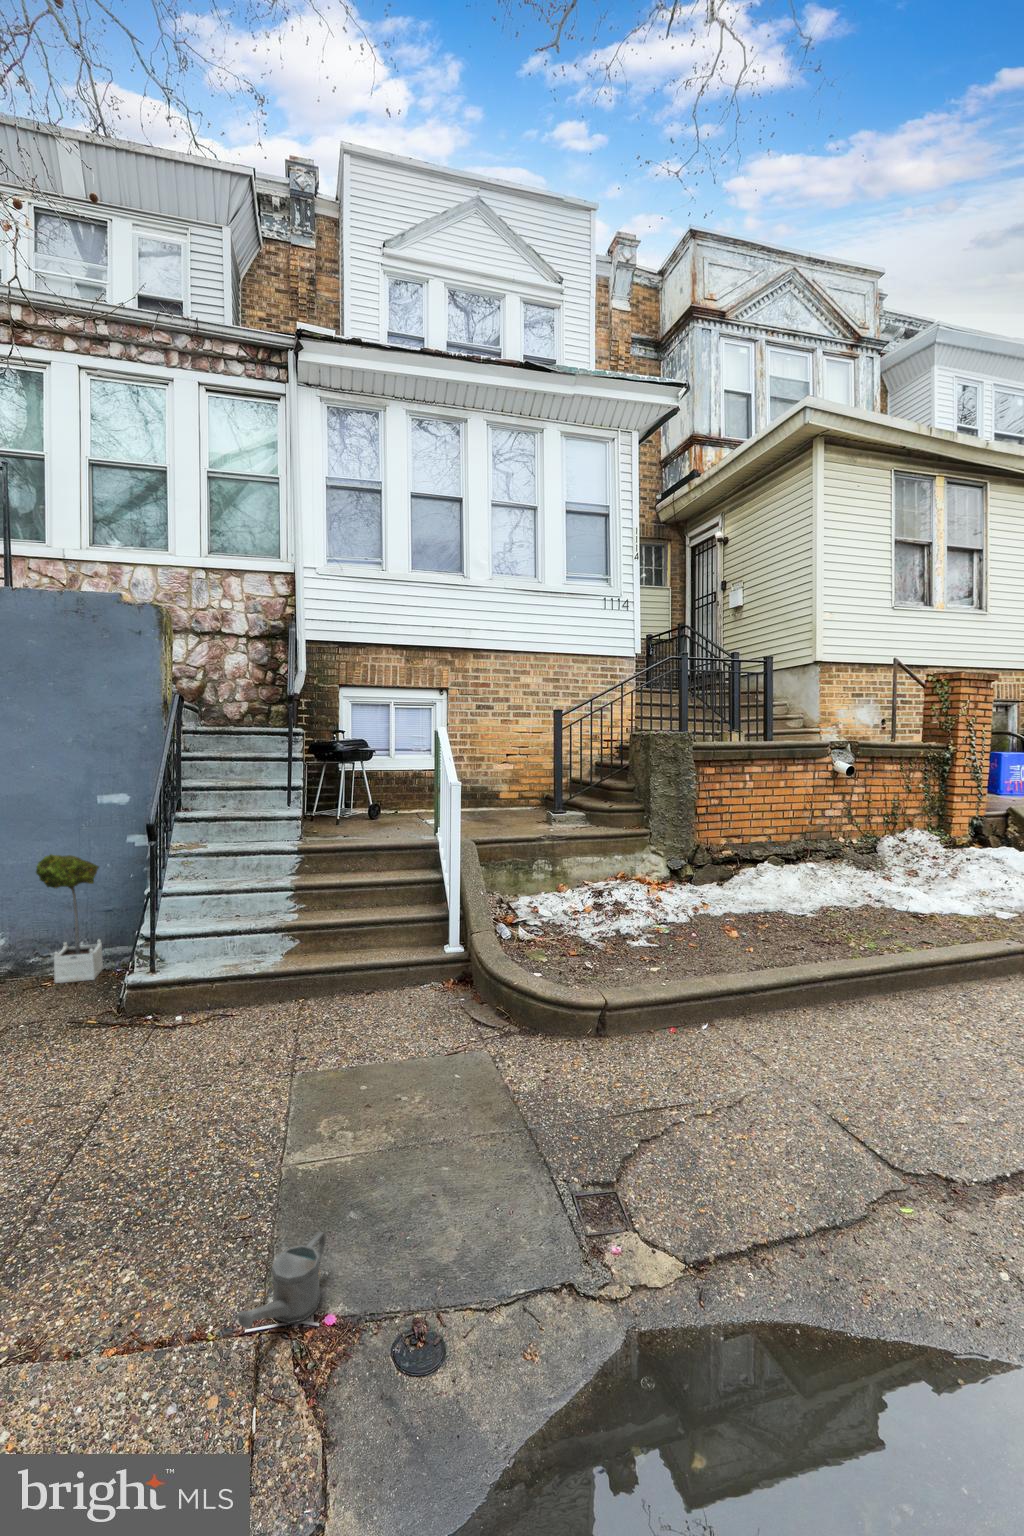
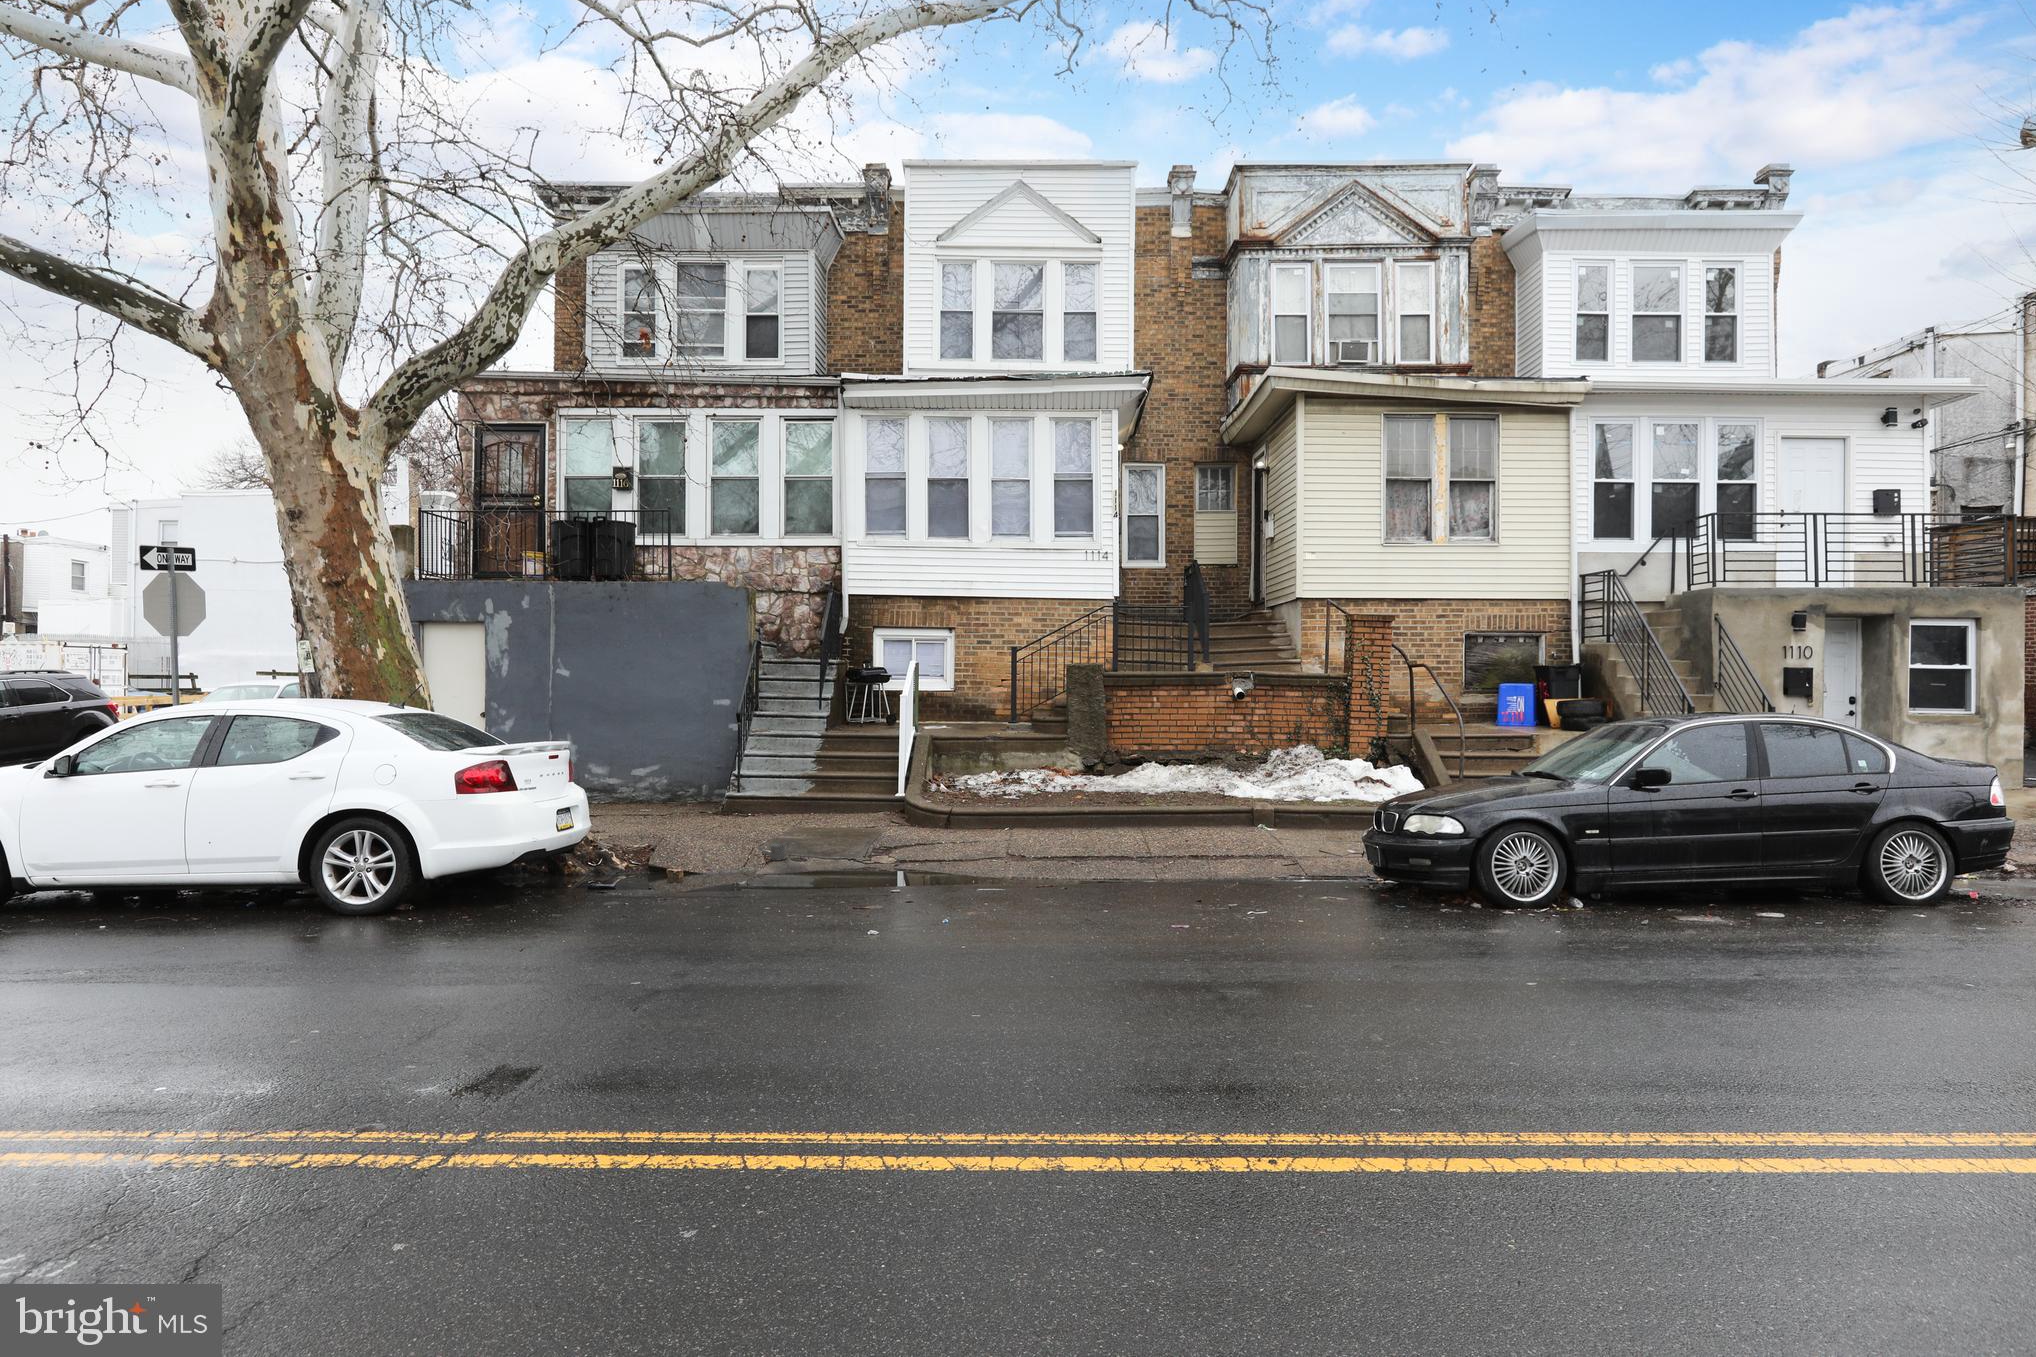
potted tree: present [36,854,103,983] -> none [682,735,715,807]

